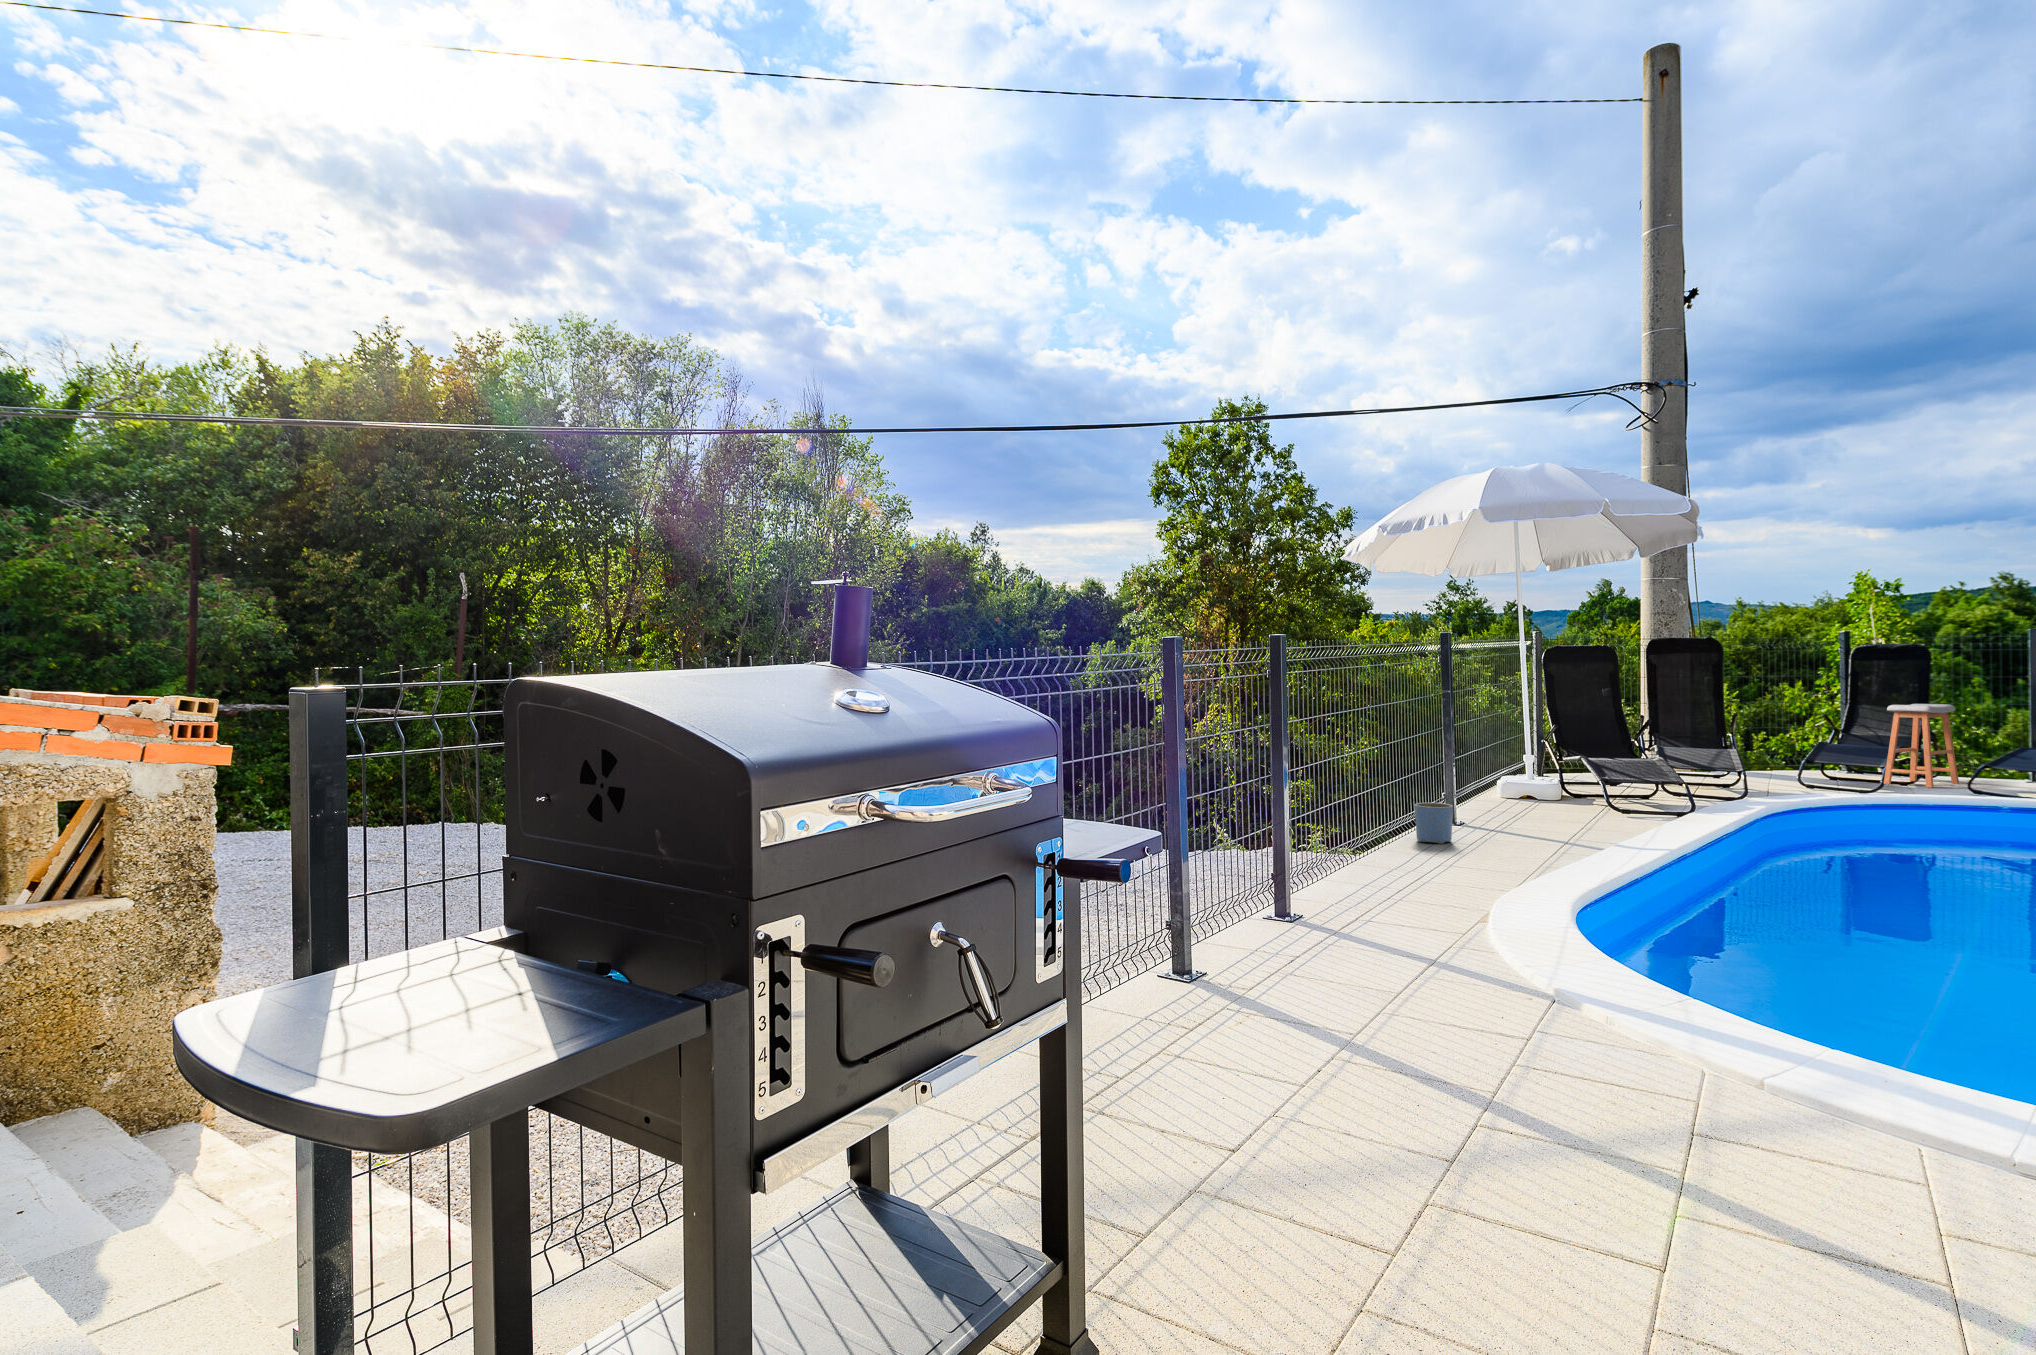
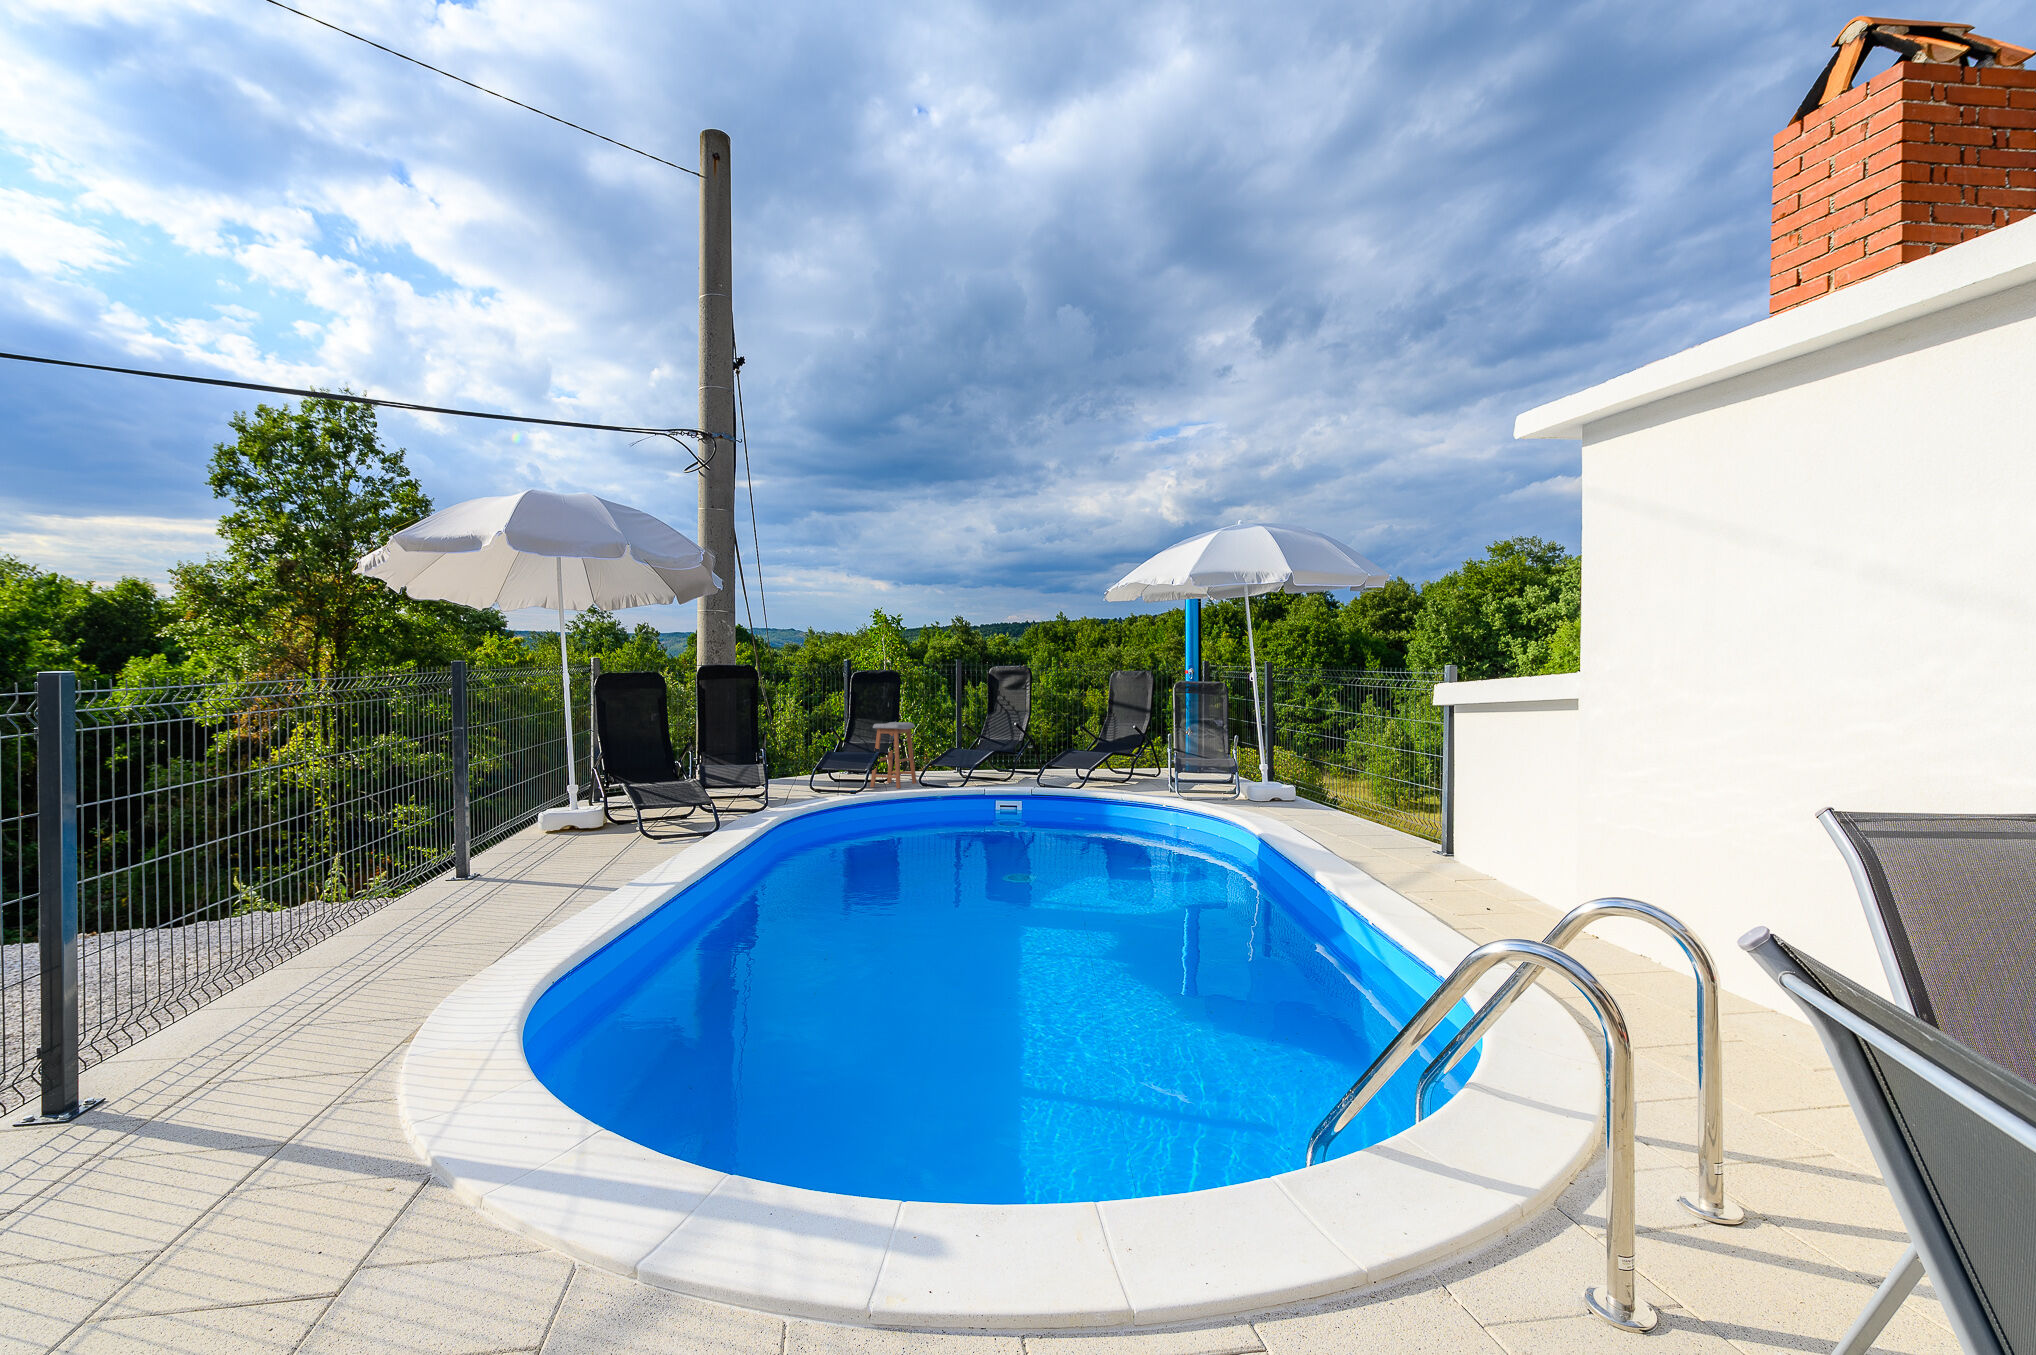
planter: present [1415,803,1453,844] -> none [395,859,445,910]

